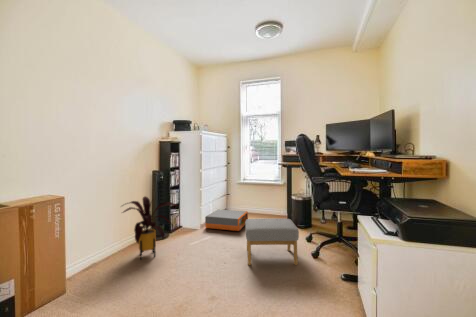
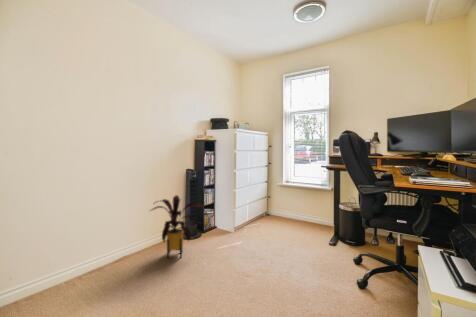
storage box: present [205,210,248,231] -> none [239,213,287,239]
footstool: present [245,218,299,265] -> none [273,229,338,293]

